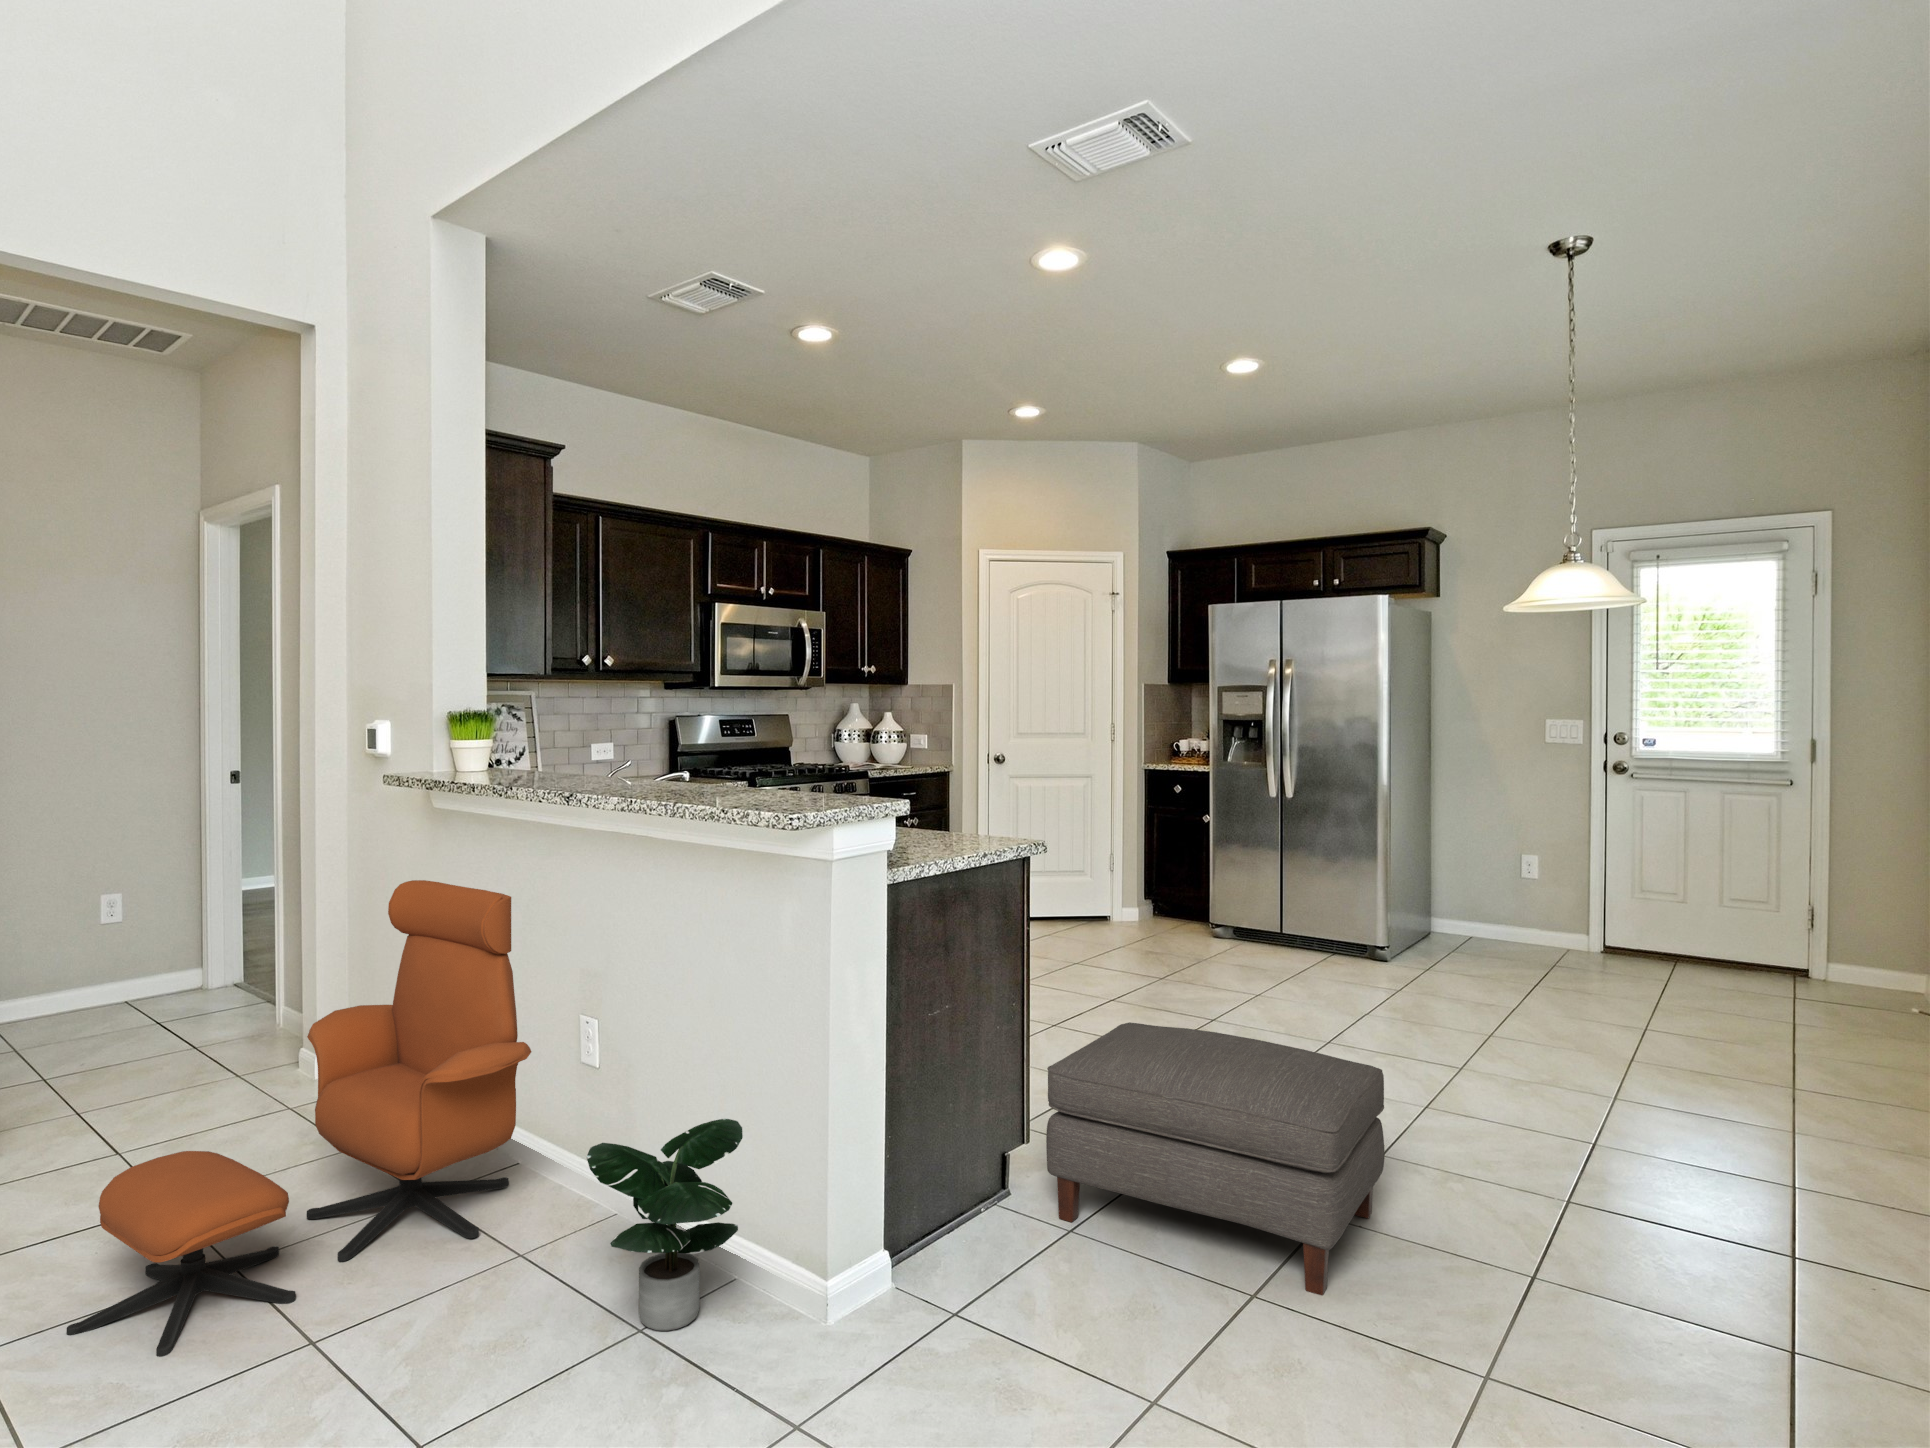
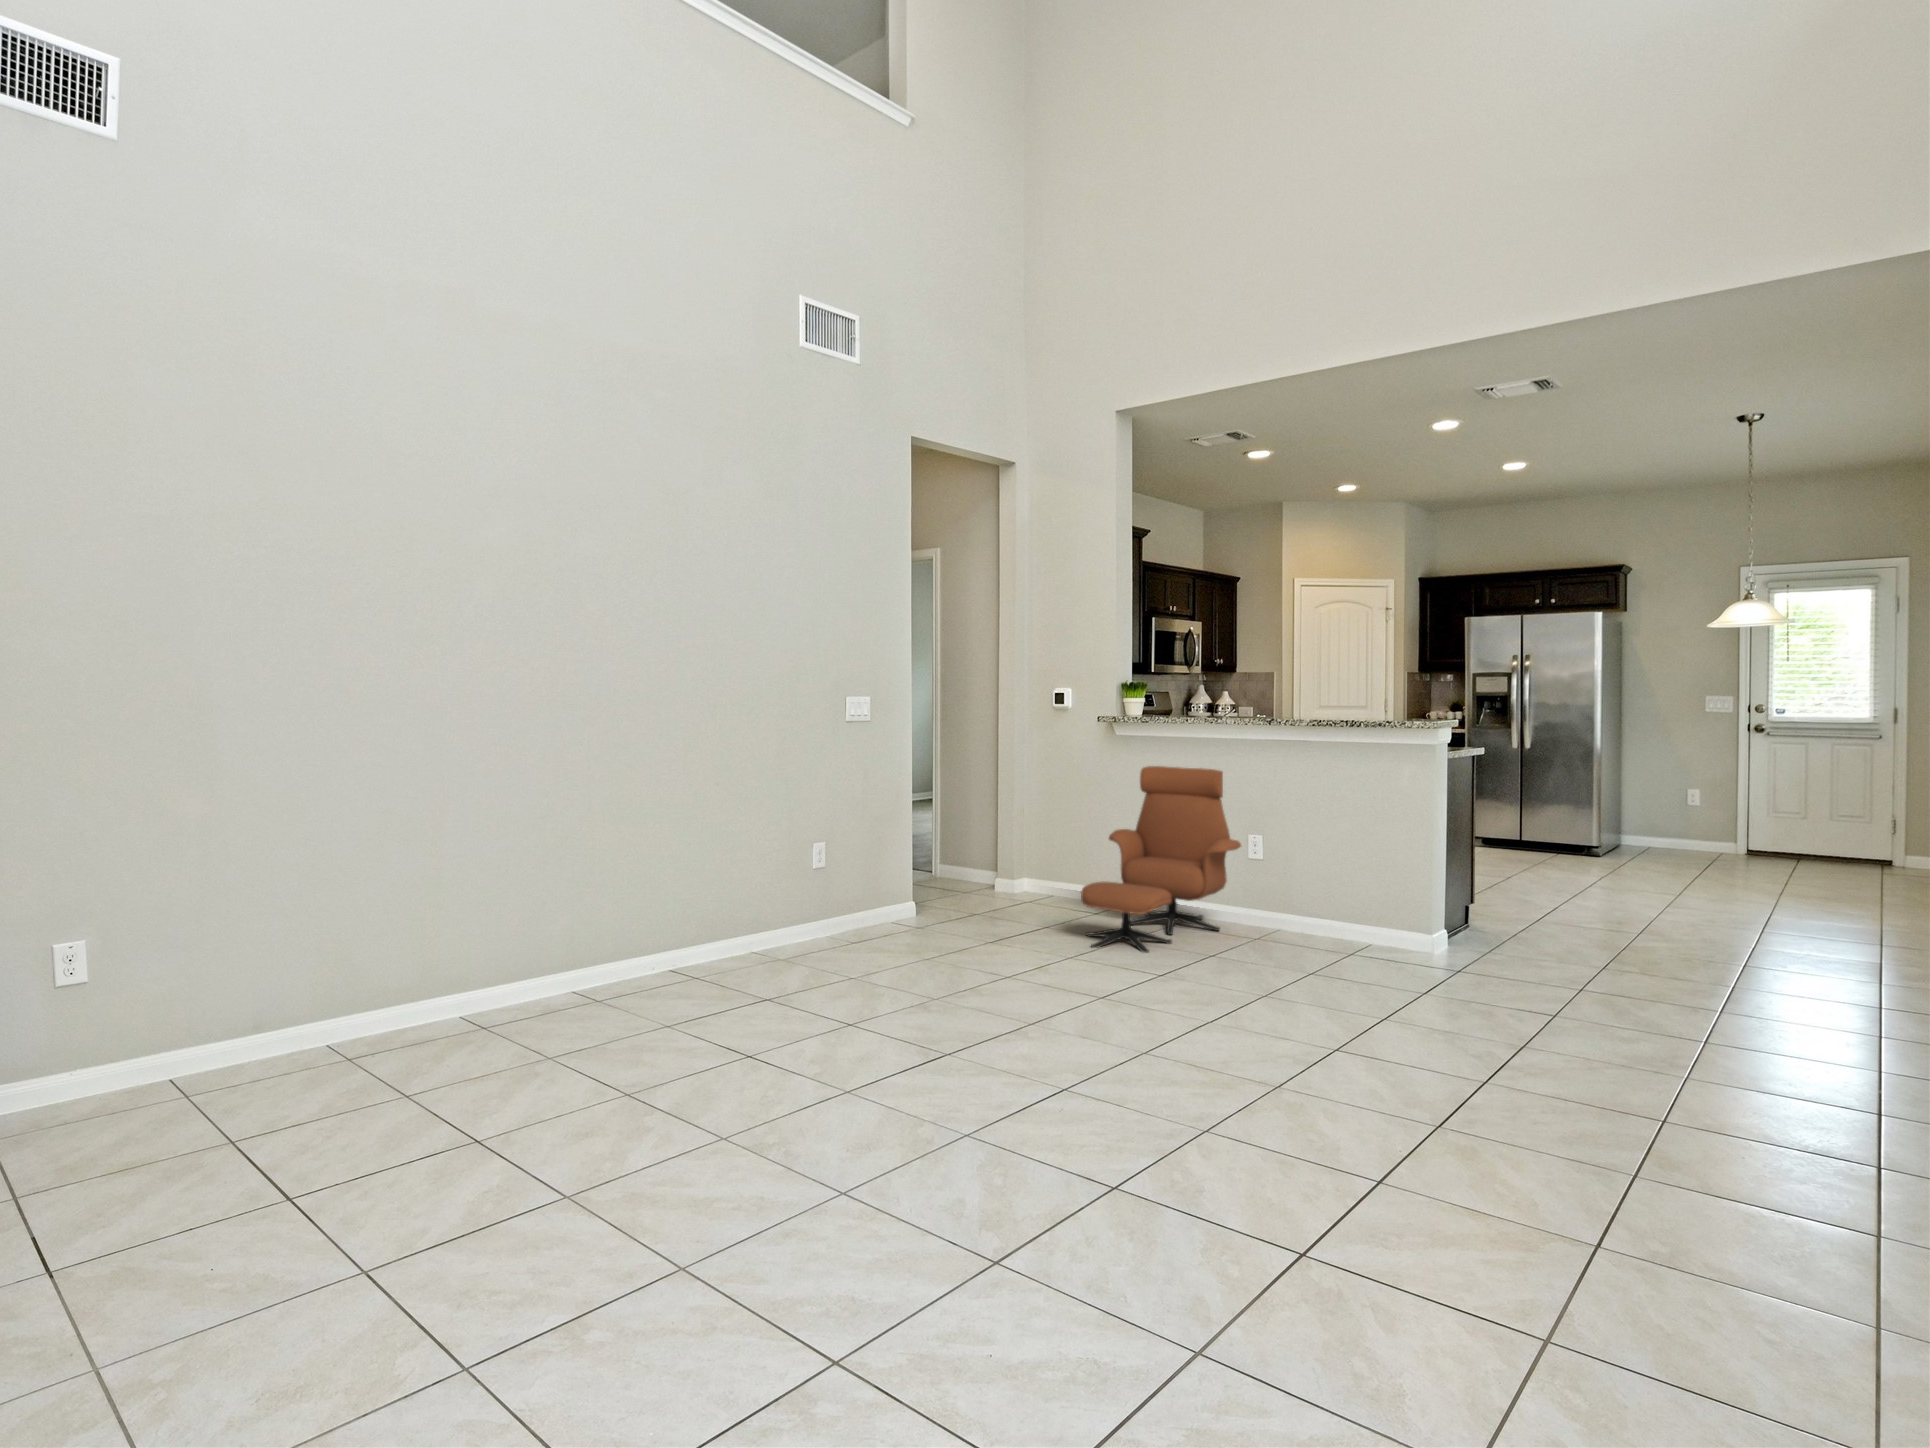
ottoman: present [1046,1022,1385,1295] -> none [1491,845,1669,952]
potted plant: present [587,1118,743,1331] -> none [1313,867,1393,952]

